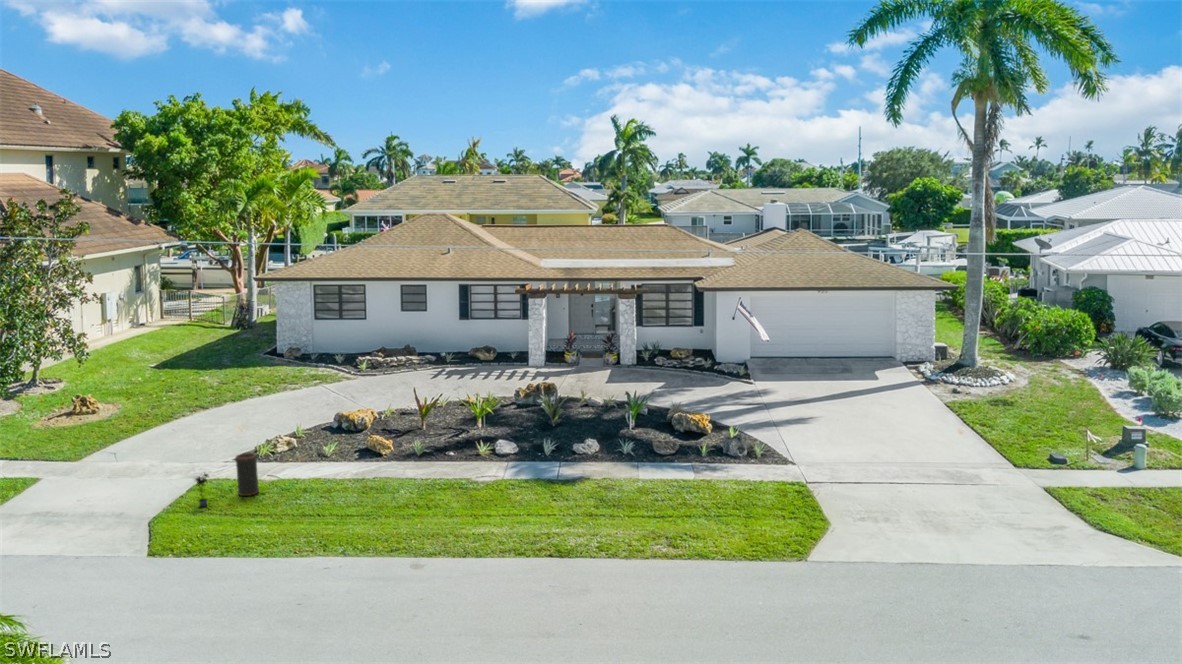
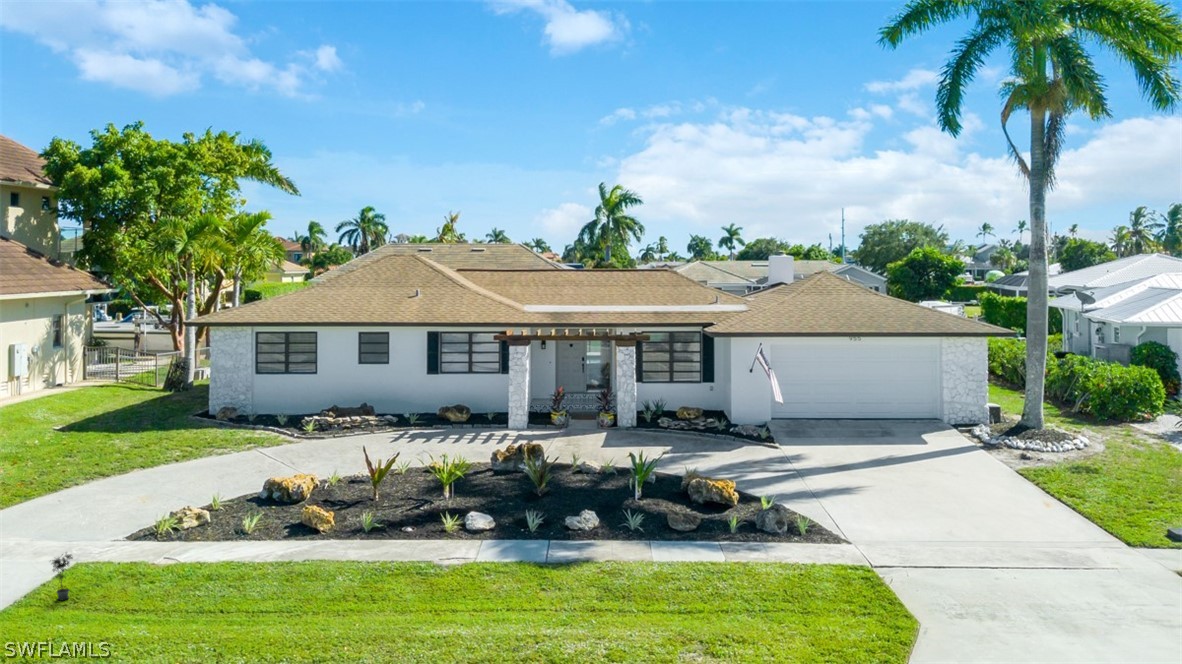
trash can: present [236,453,259,496] -> none [114,526,145,586]

